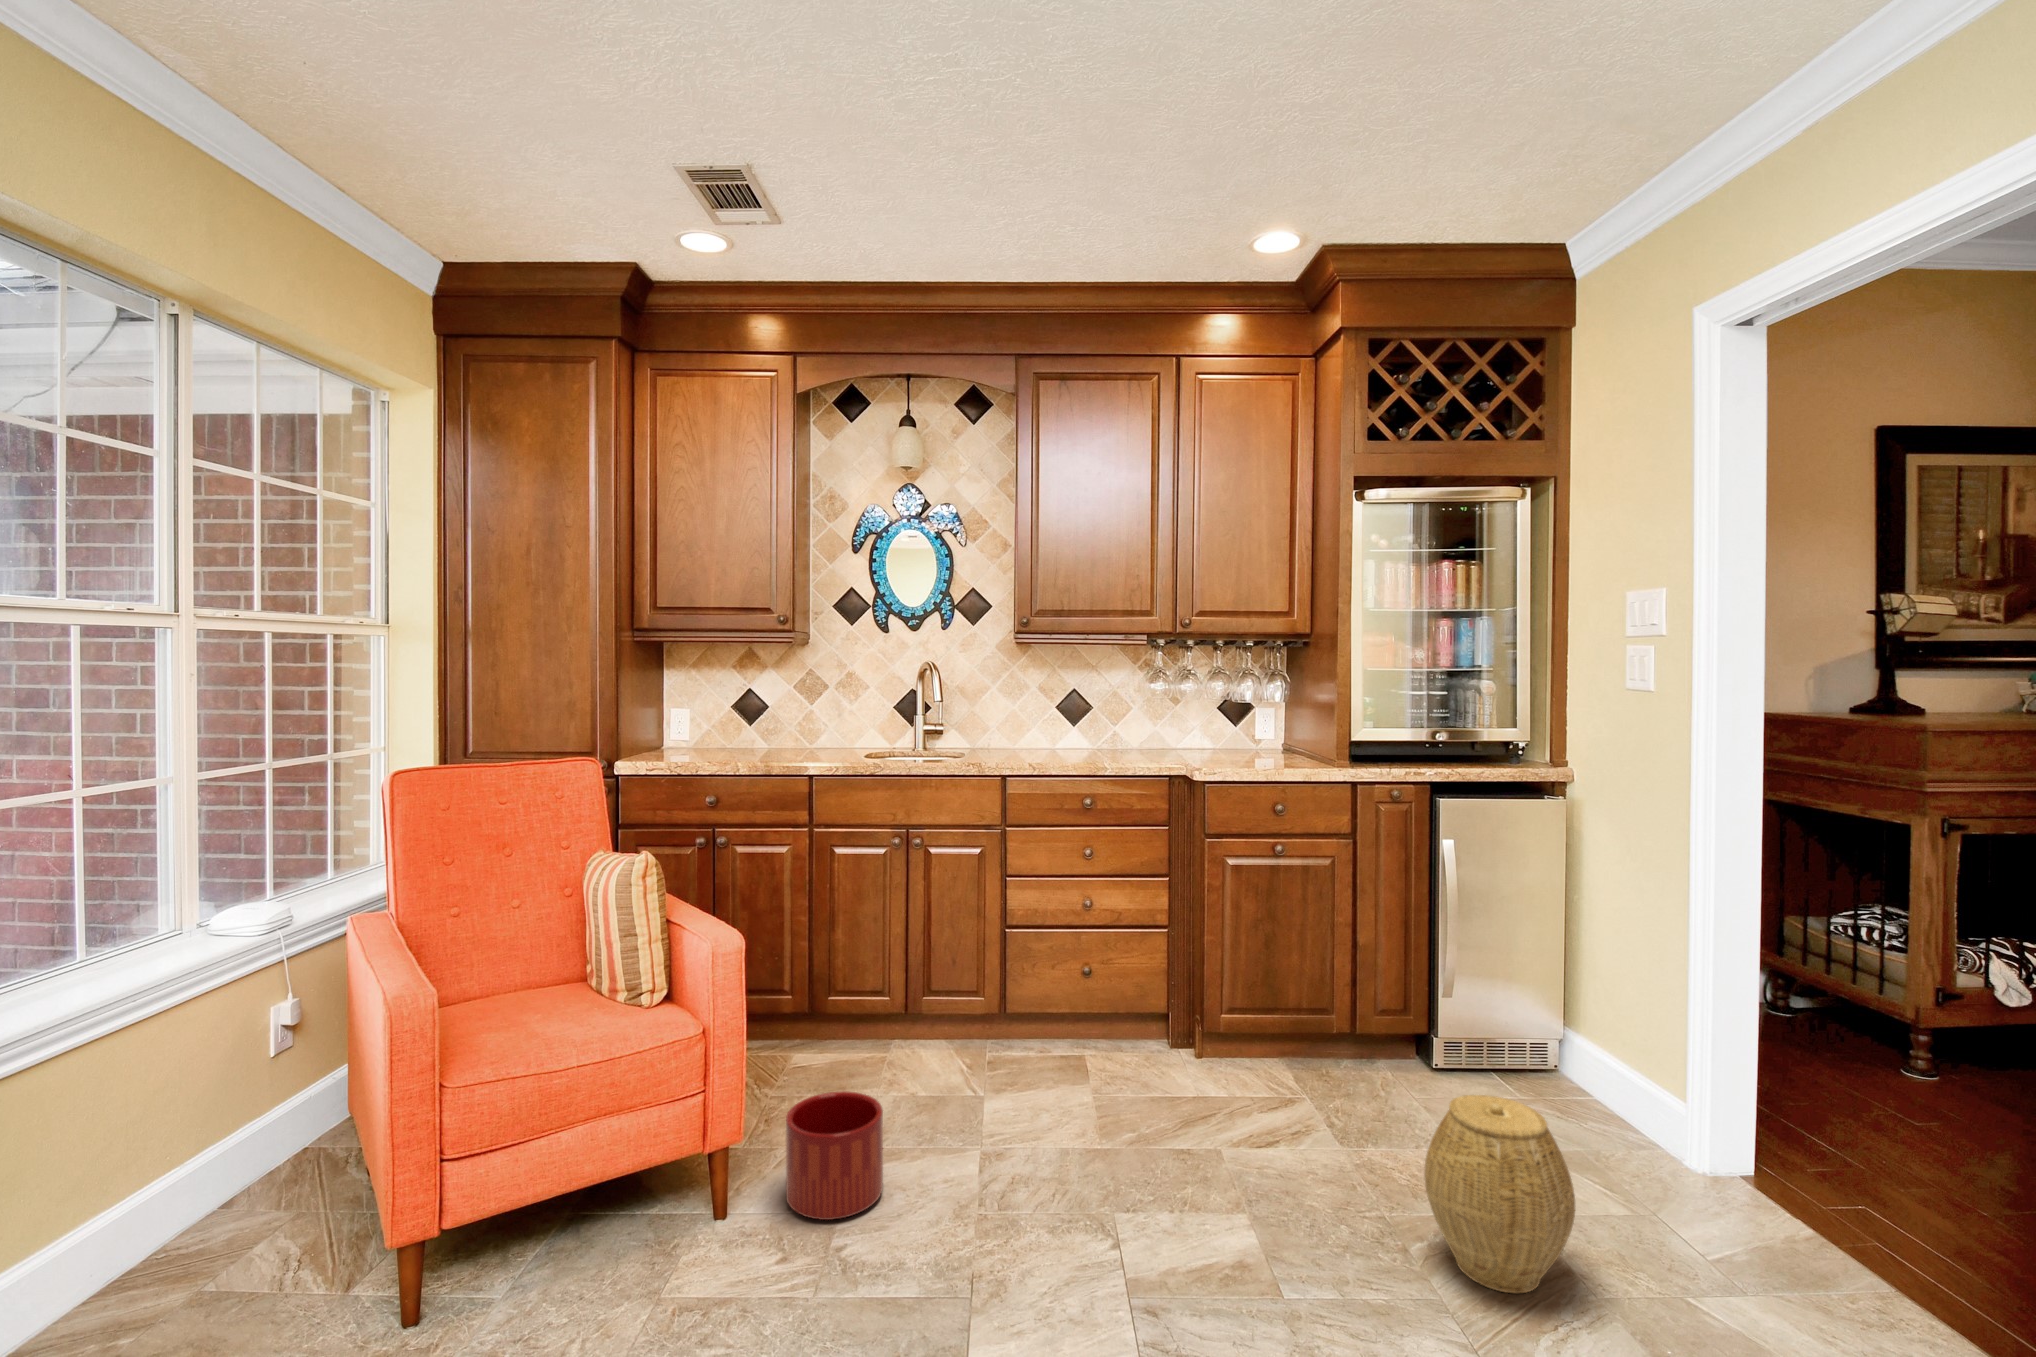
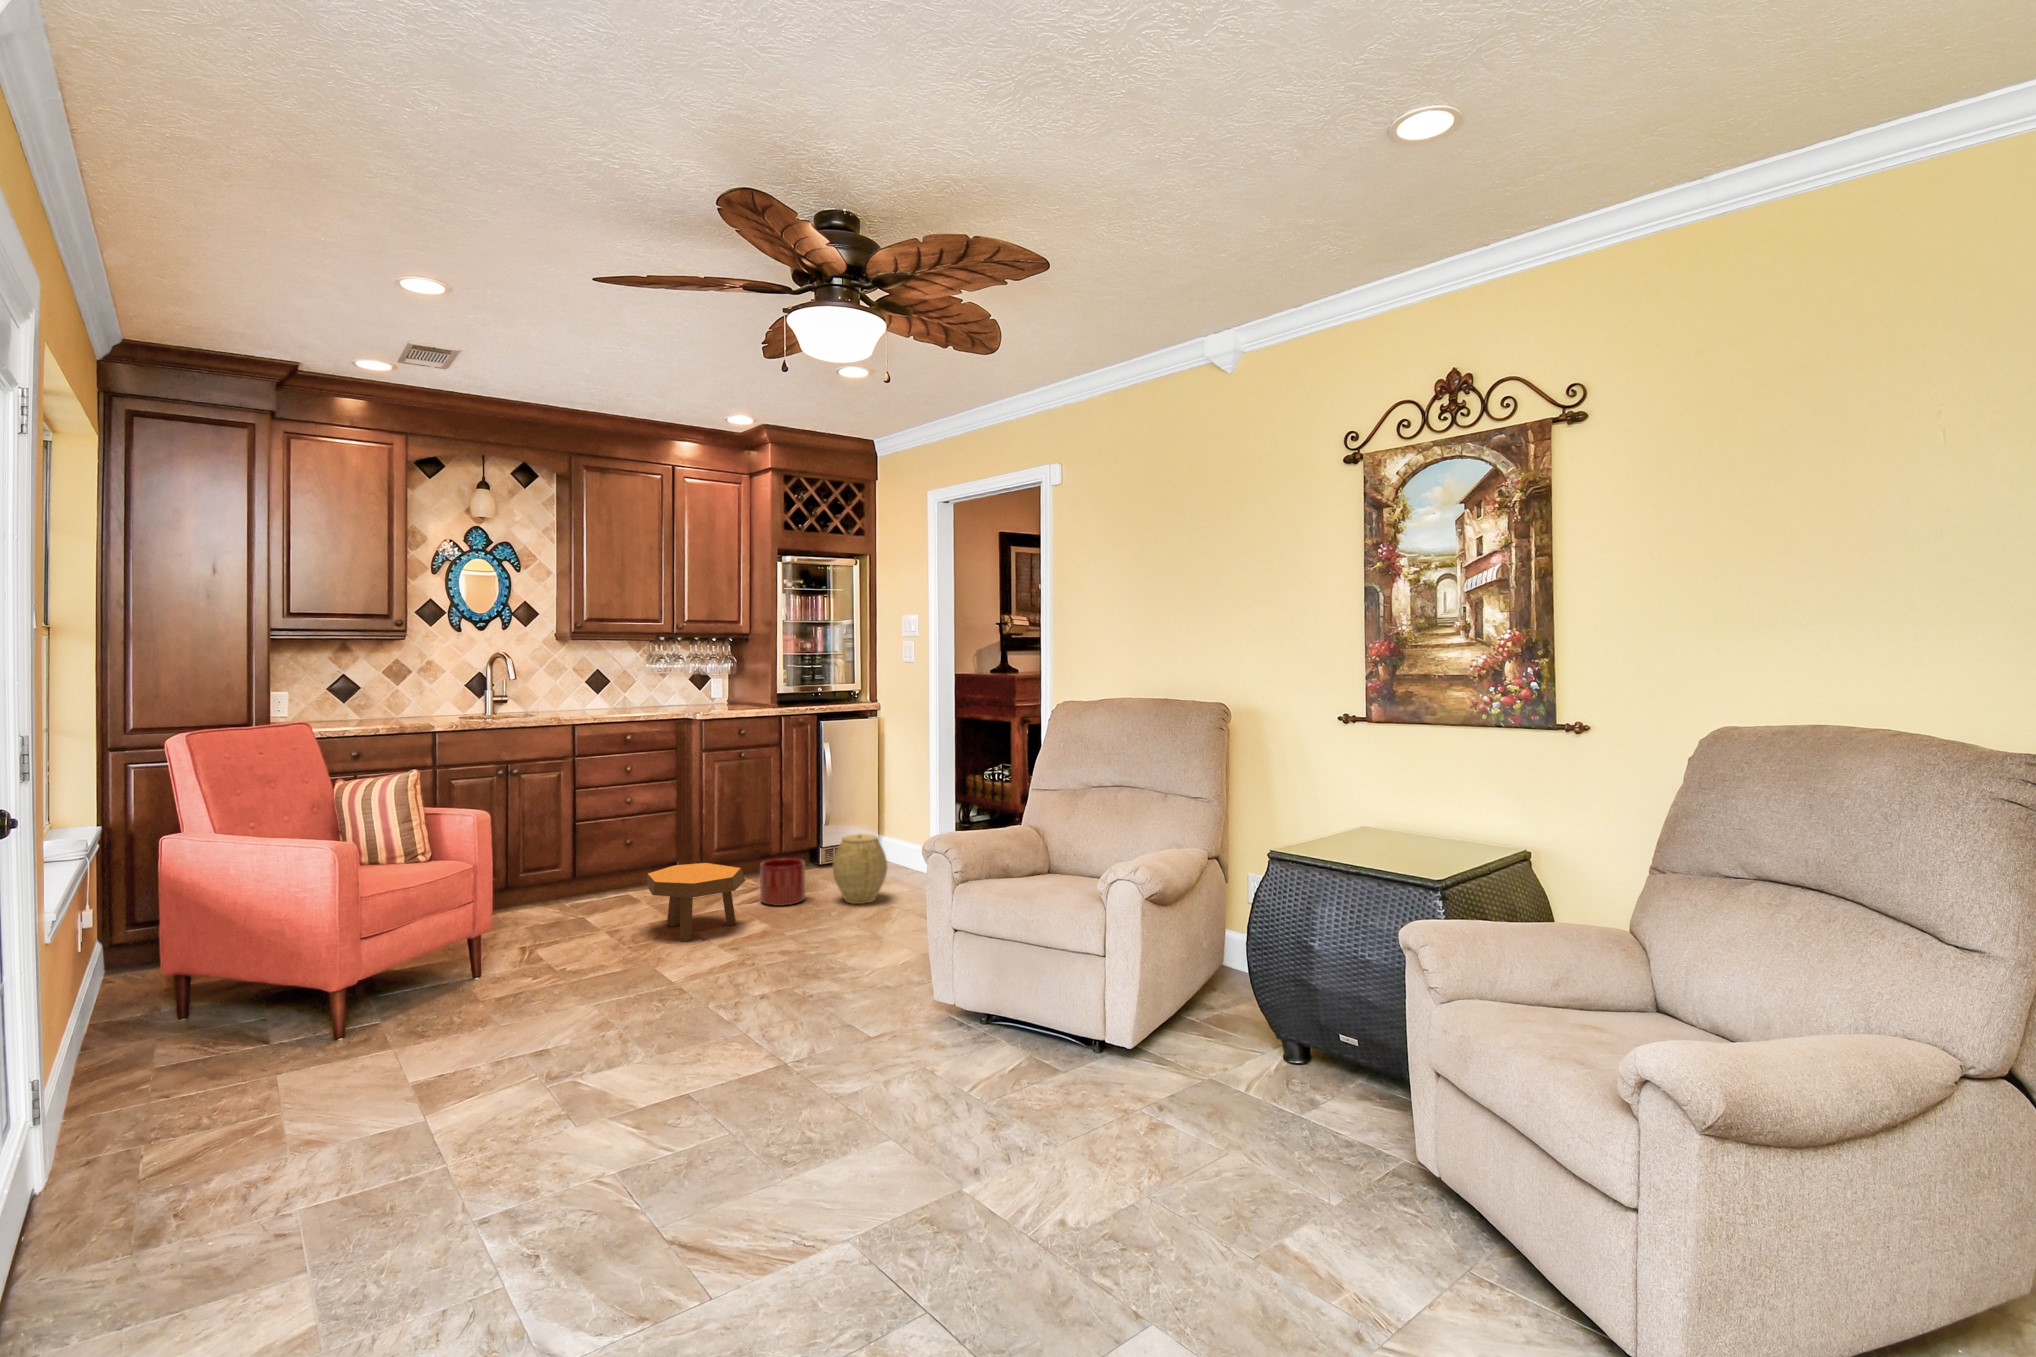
footstool: none [978,1090,1193,1317] -> present [647,863,745,941]
planter: present [786,1091,883,1220] -> present [760,858,805,906]

